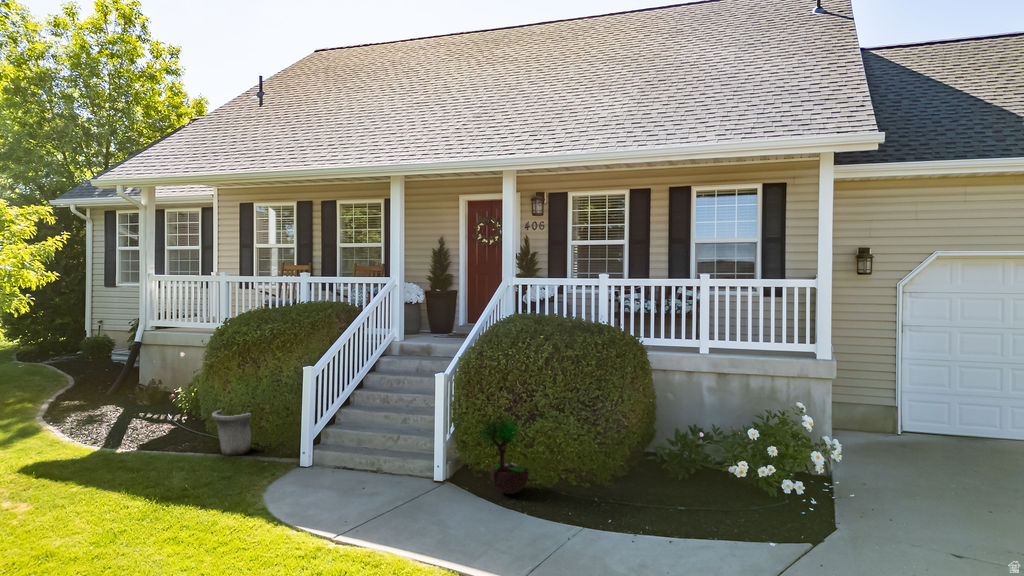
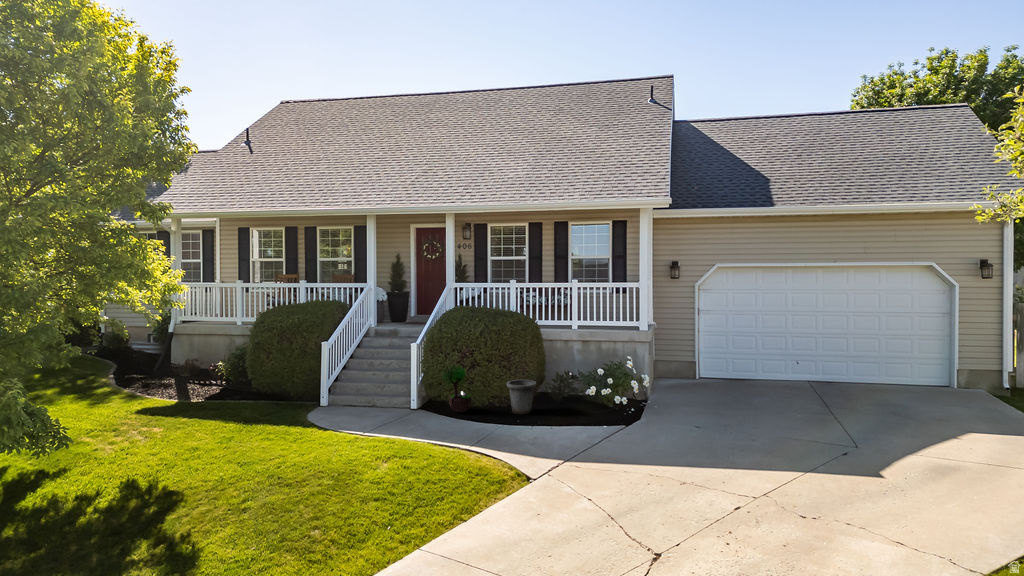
trash can: present [212,410,251,456] -> present [507,380,536,415]

